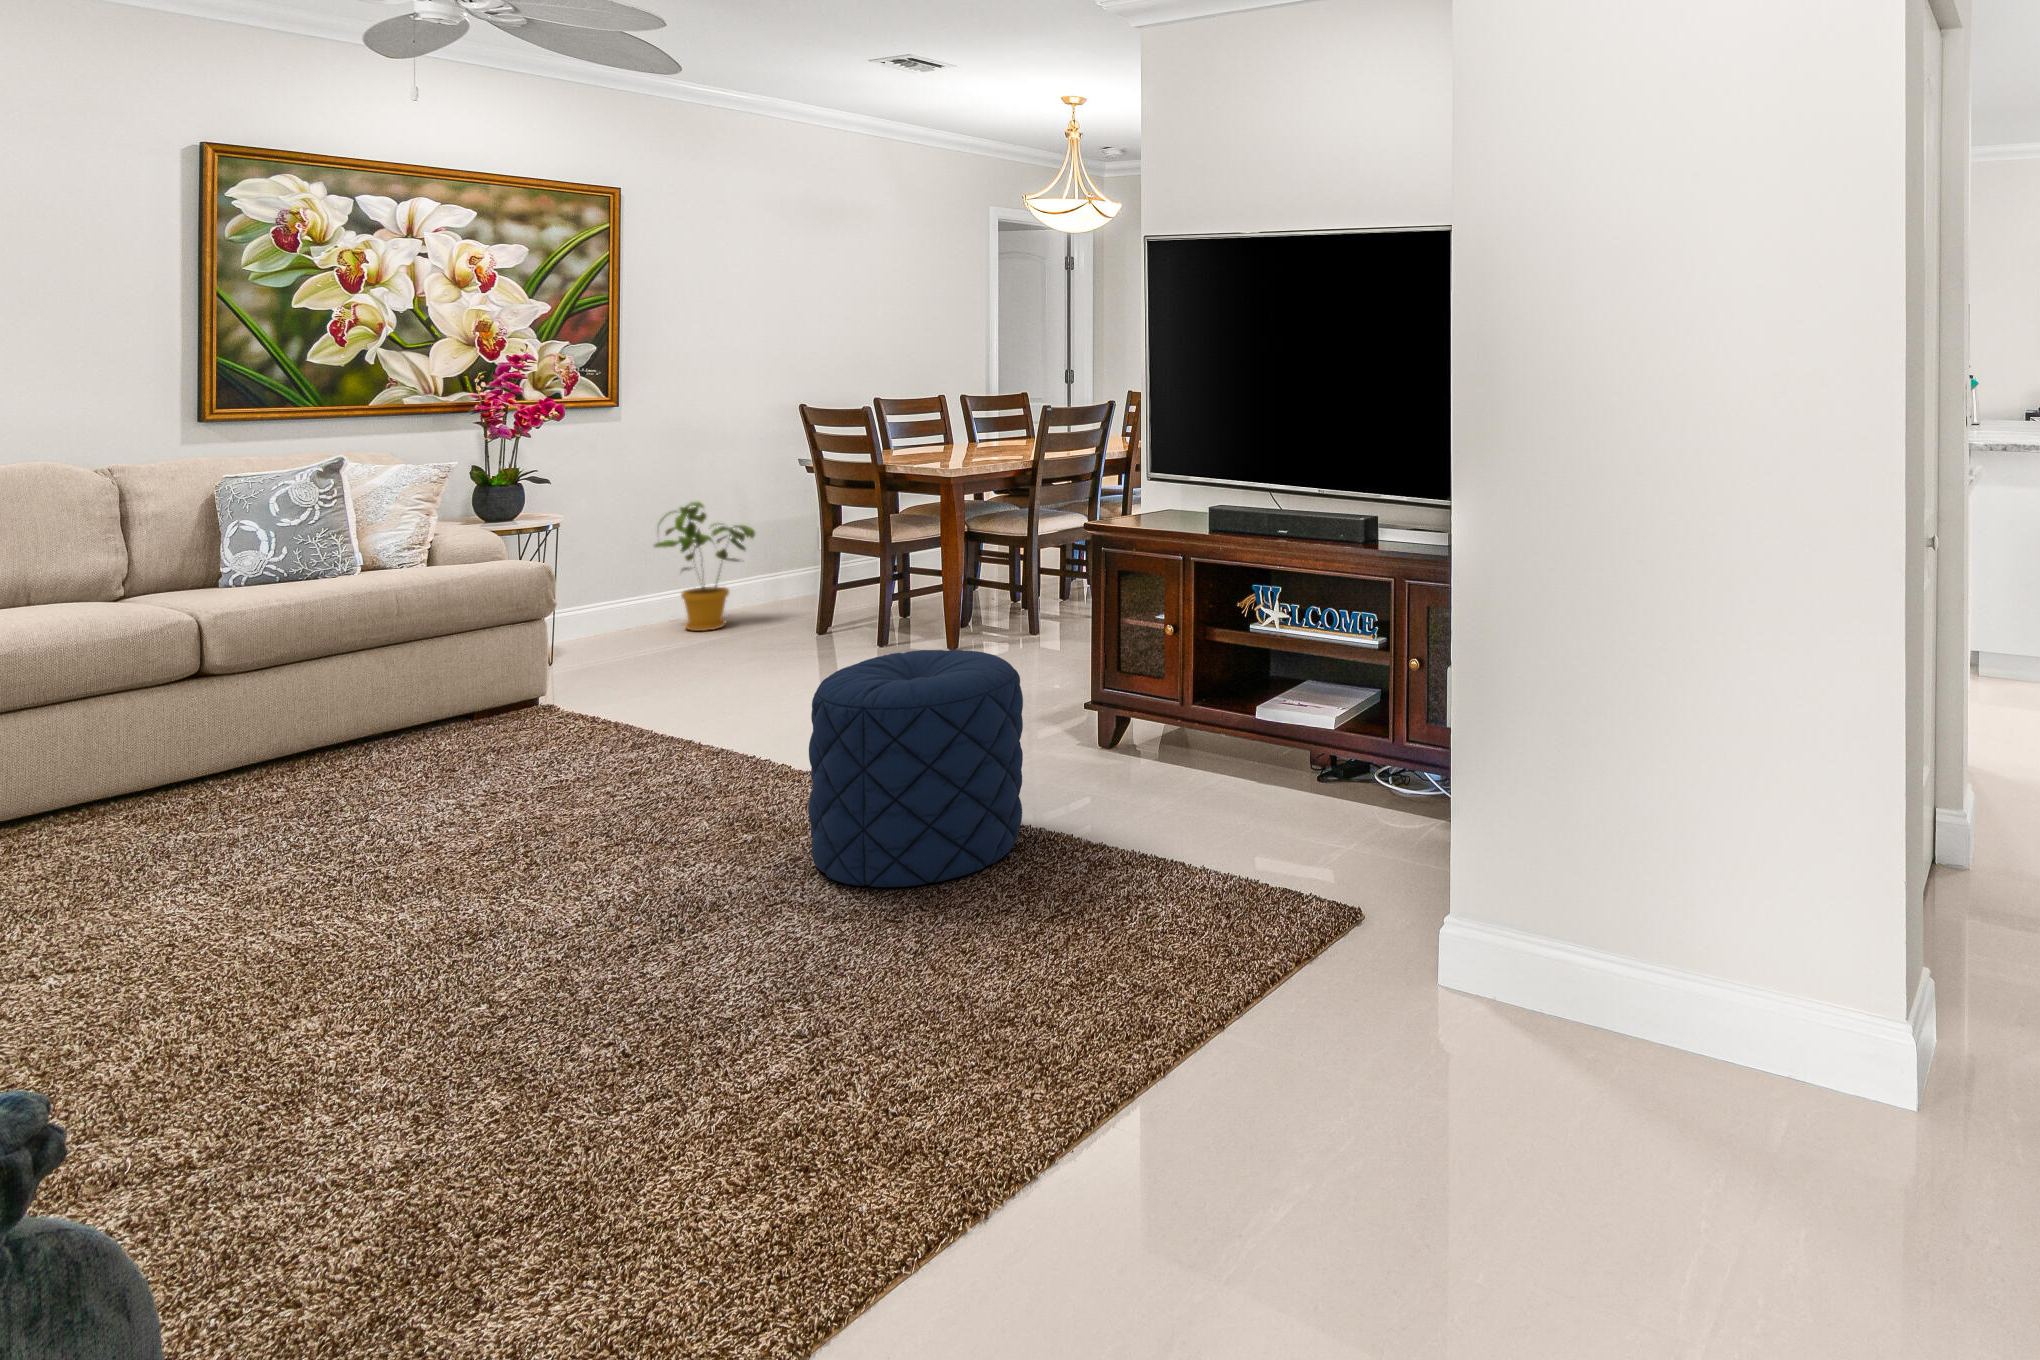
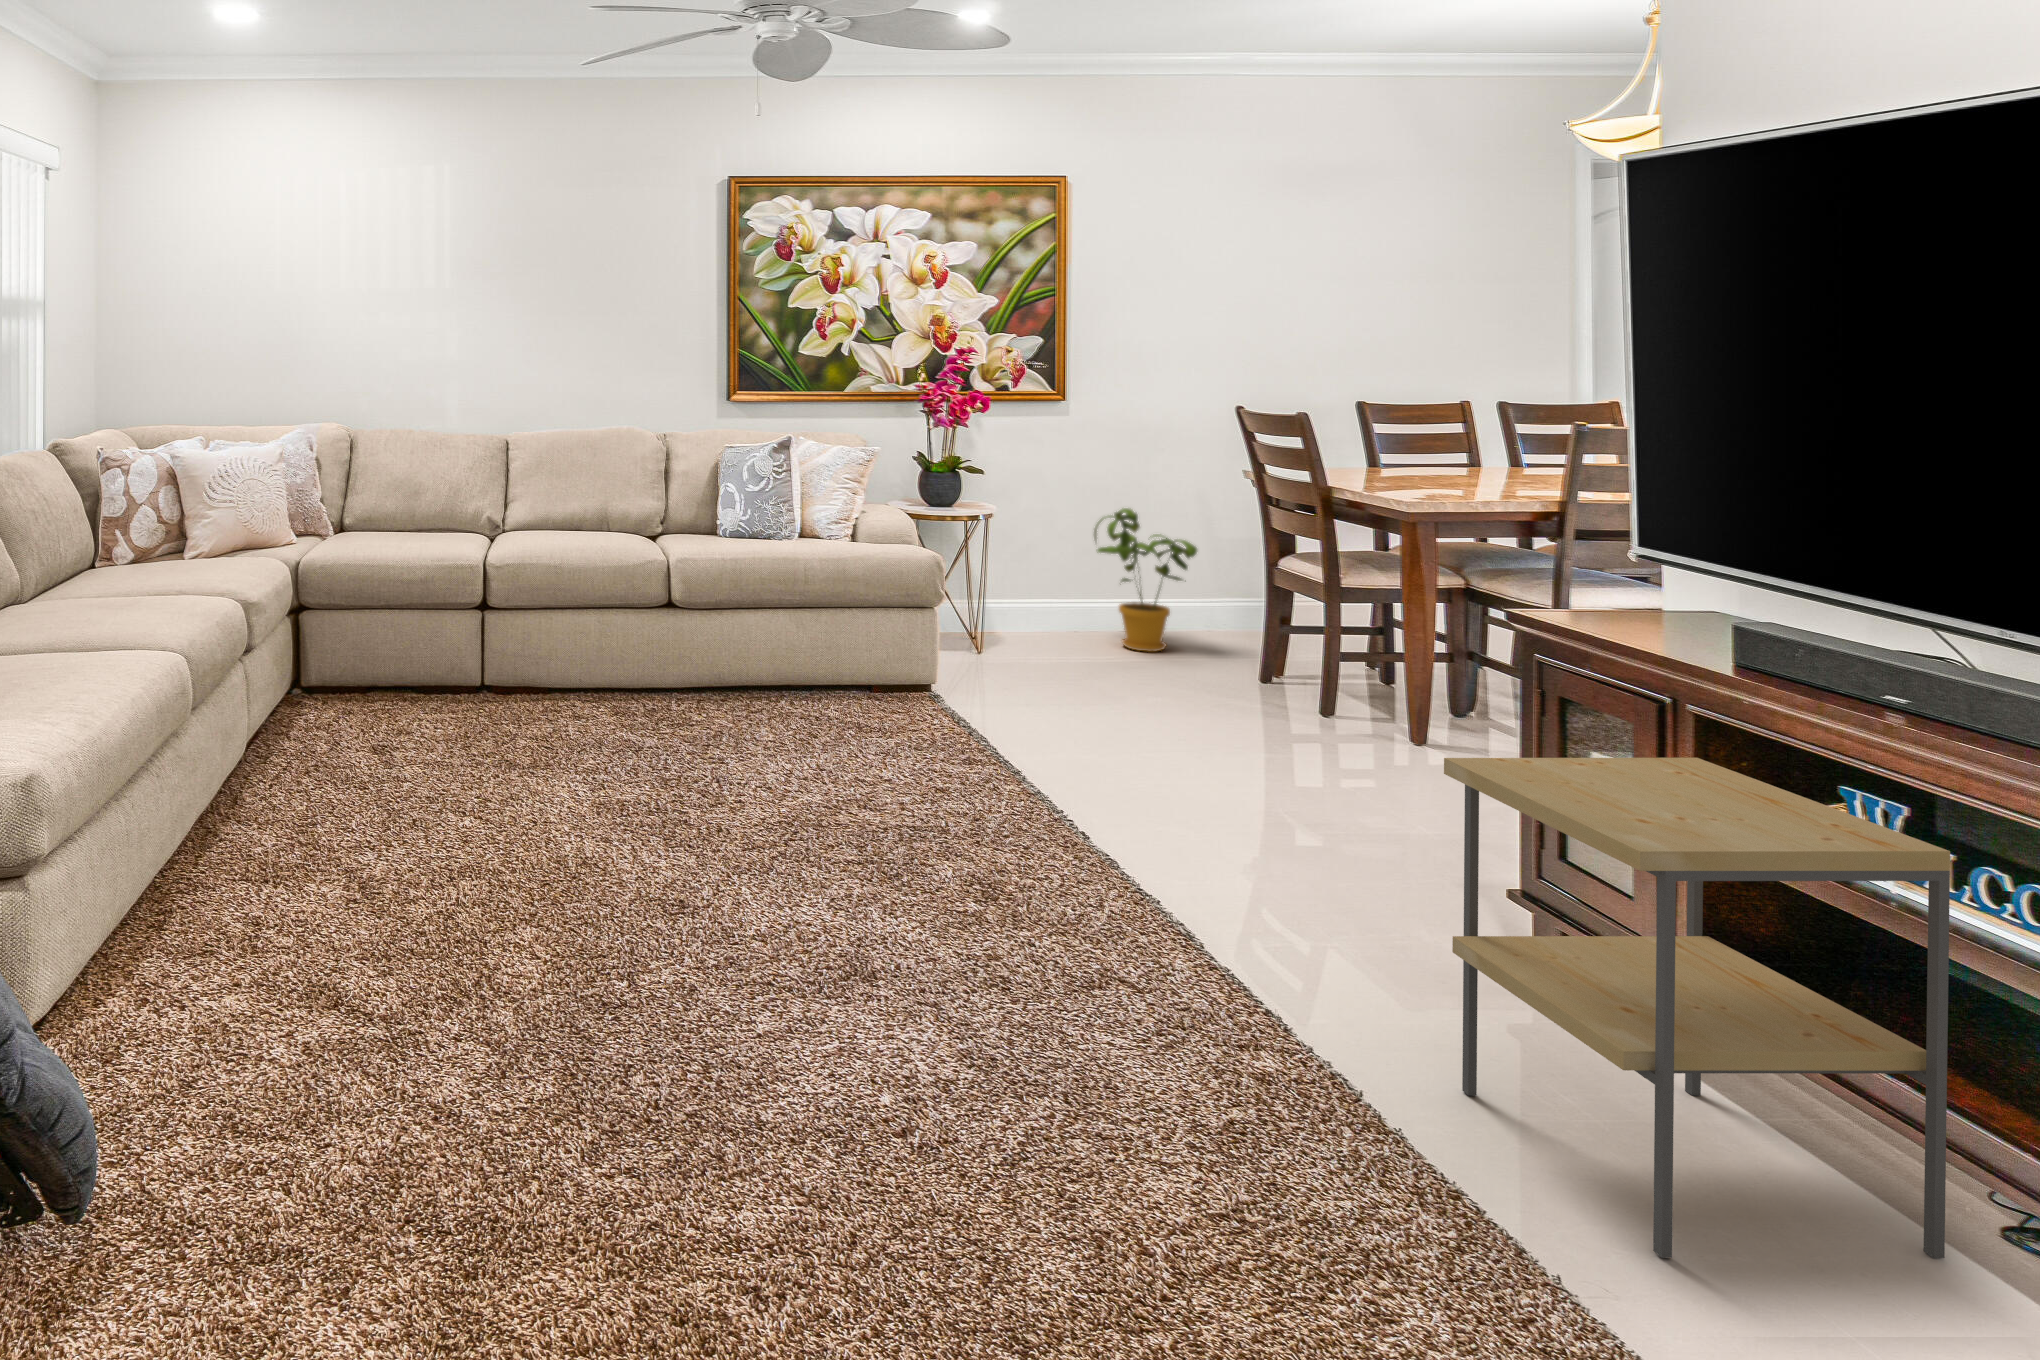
side table: none [1103,586,1314,843] -> present [1444,758,1950,1258]
pouf: present [808,650,1023,887] -> none [992,740,1290,1084]

